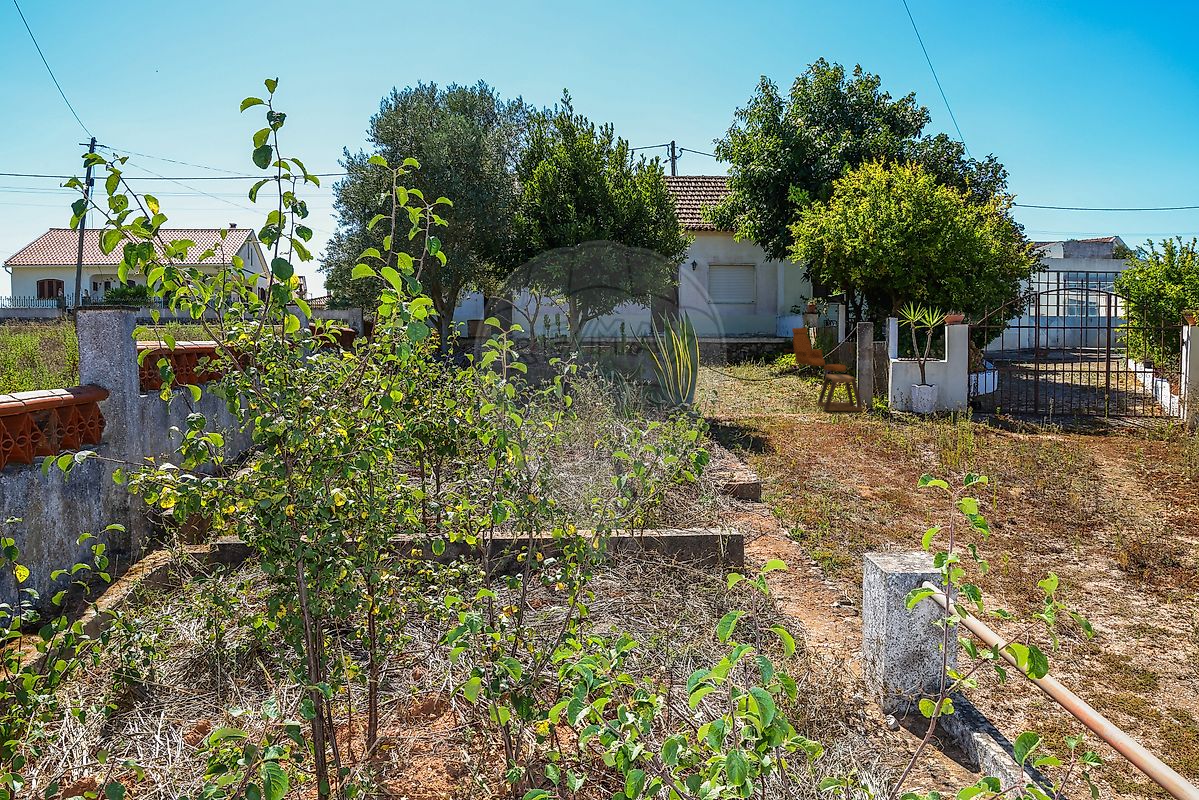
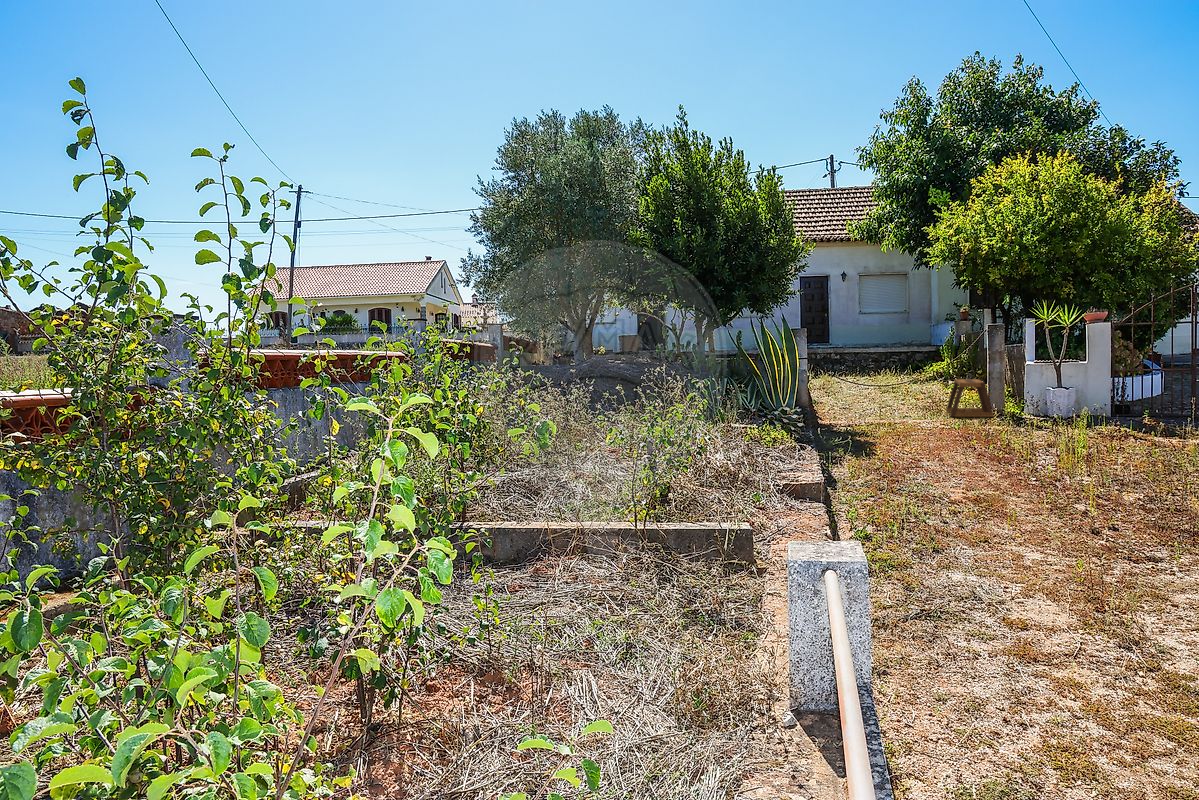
lounge chair: present [792,328,846,376] -> none [933,333,992,387]

